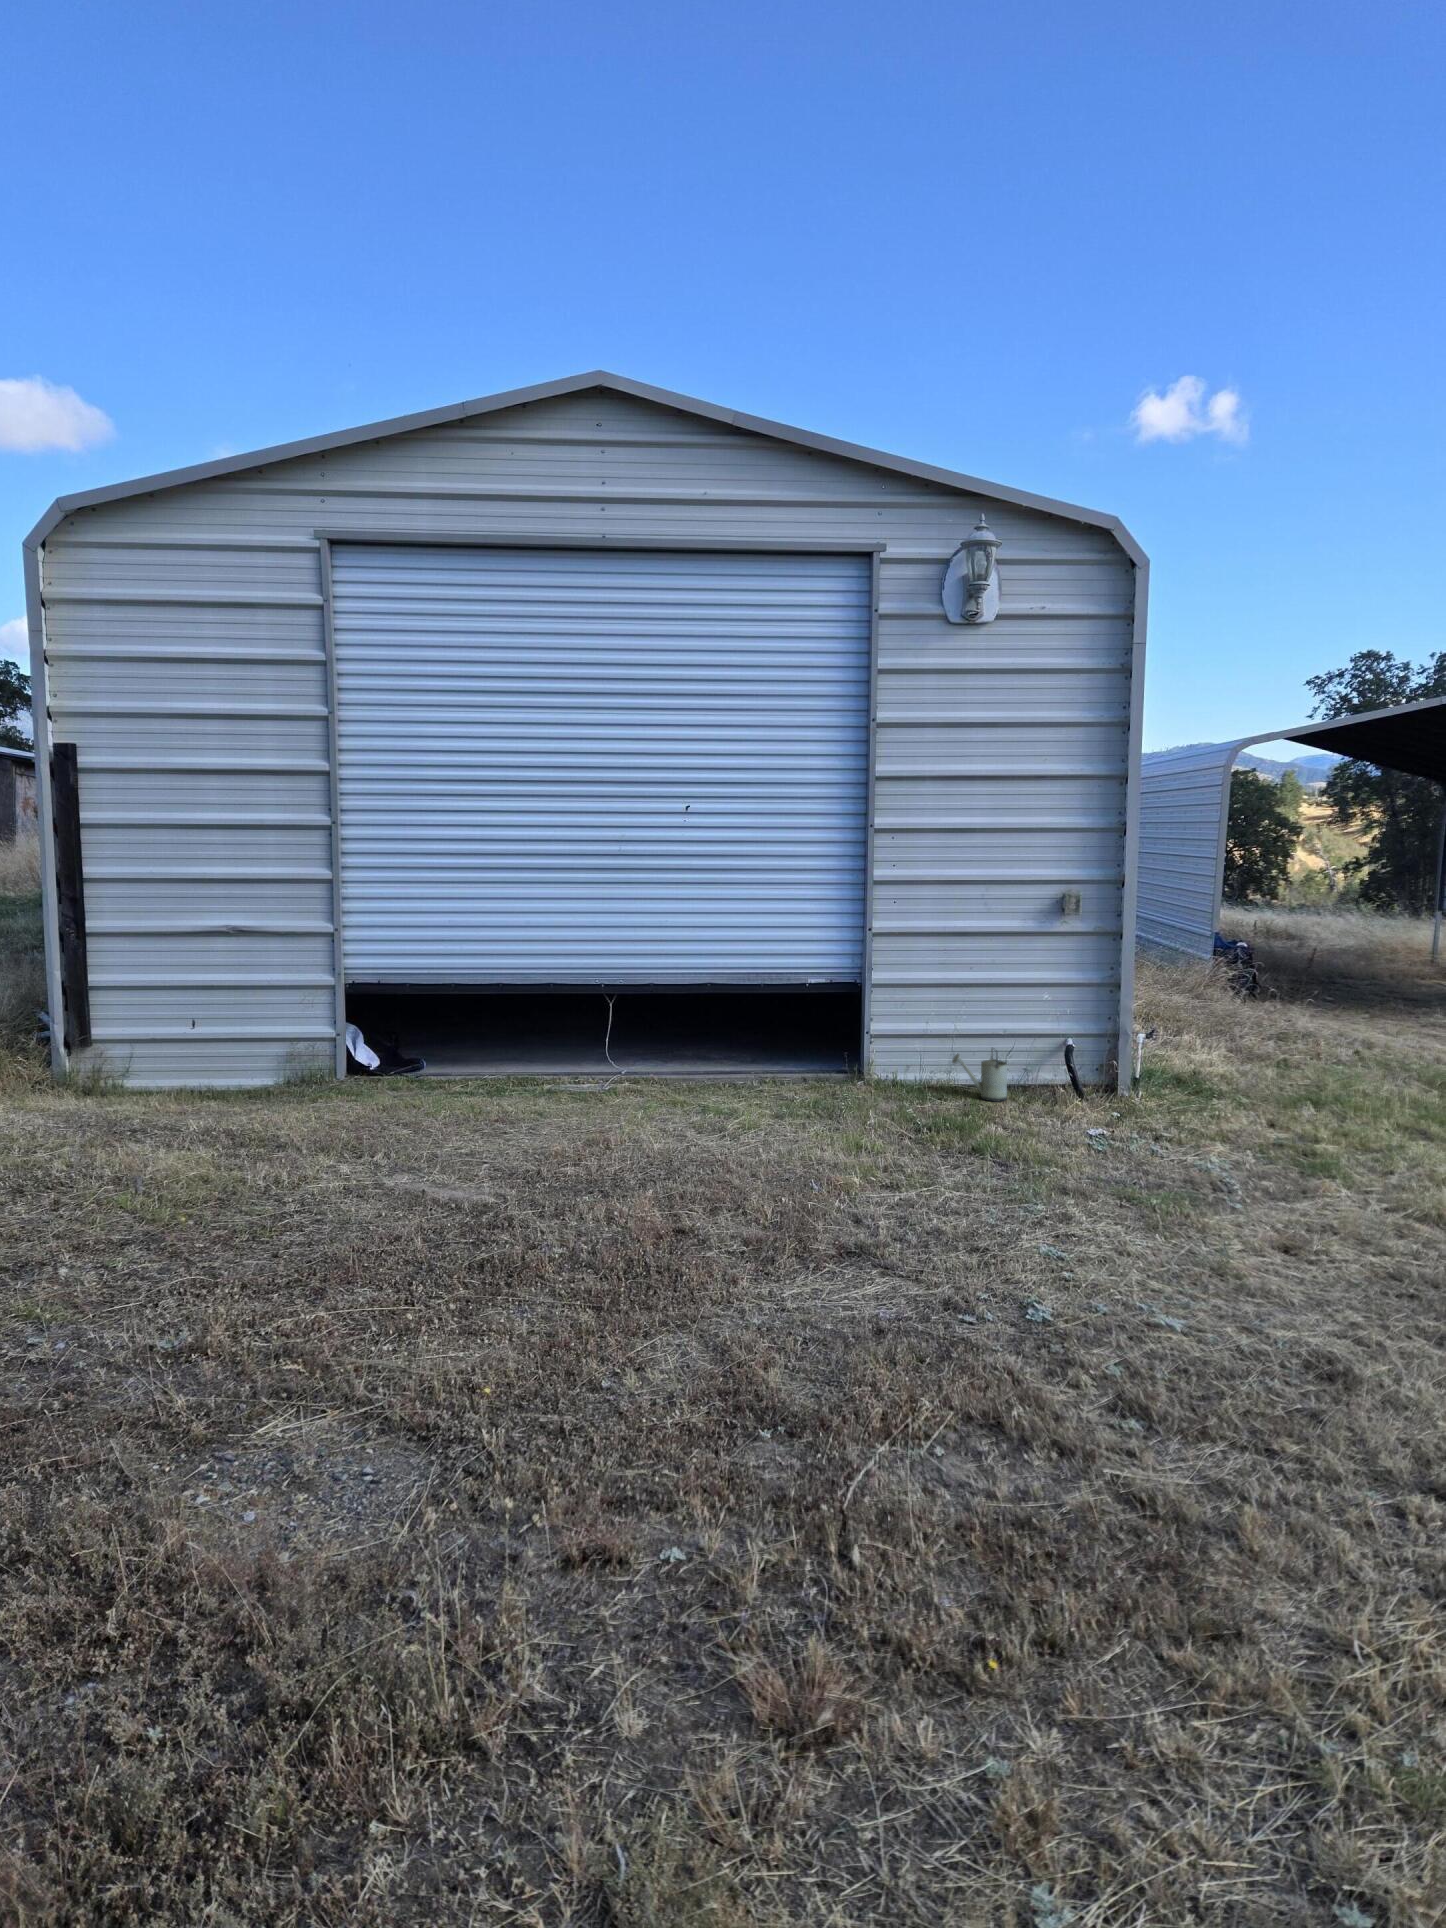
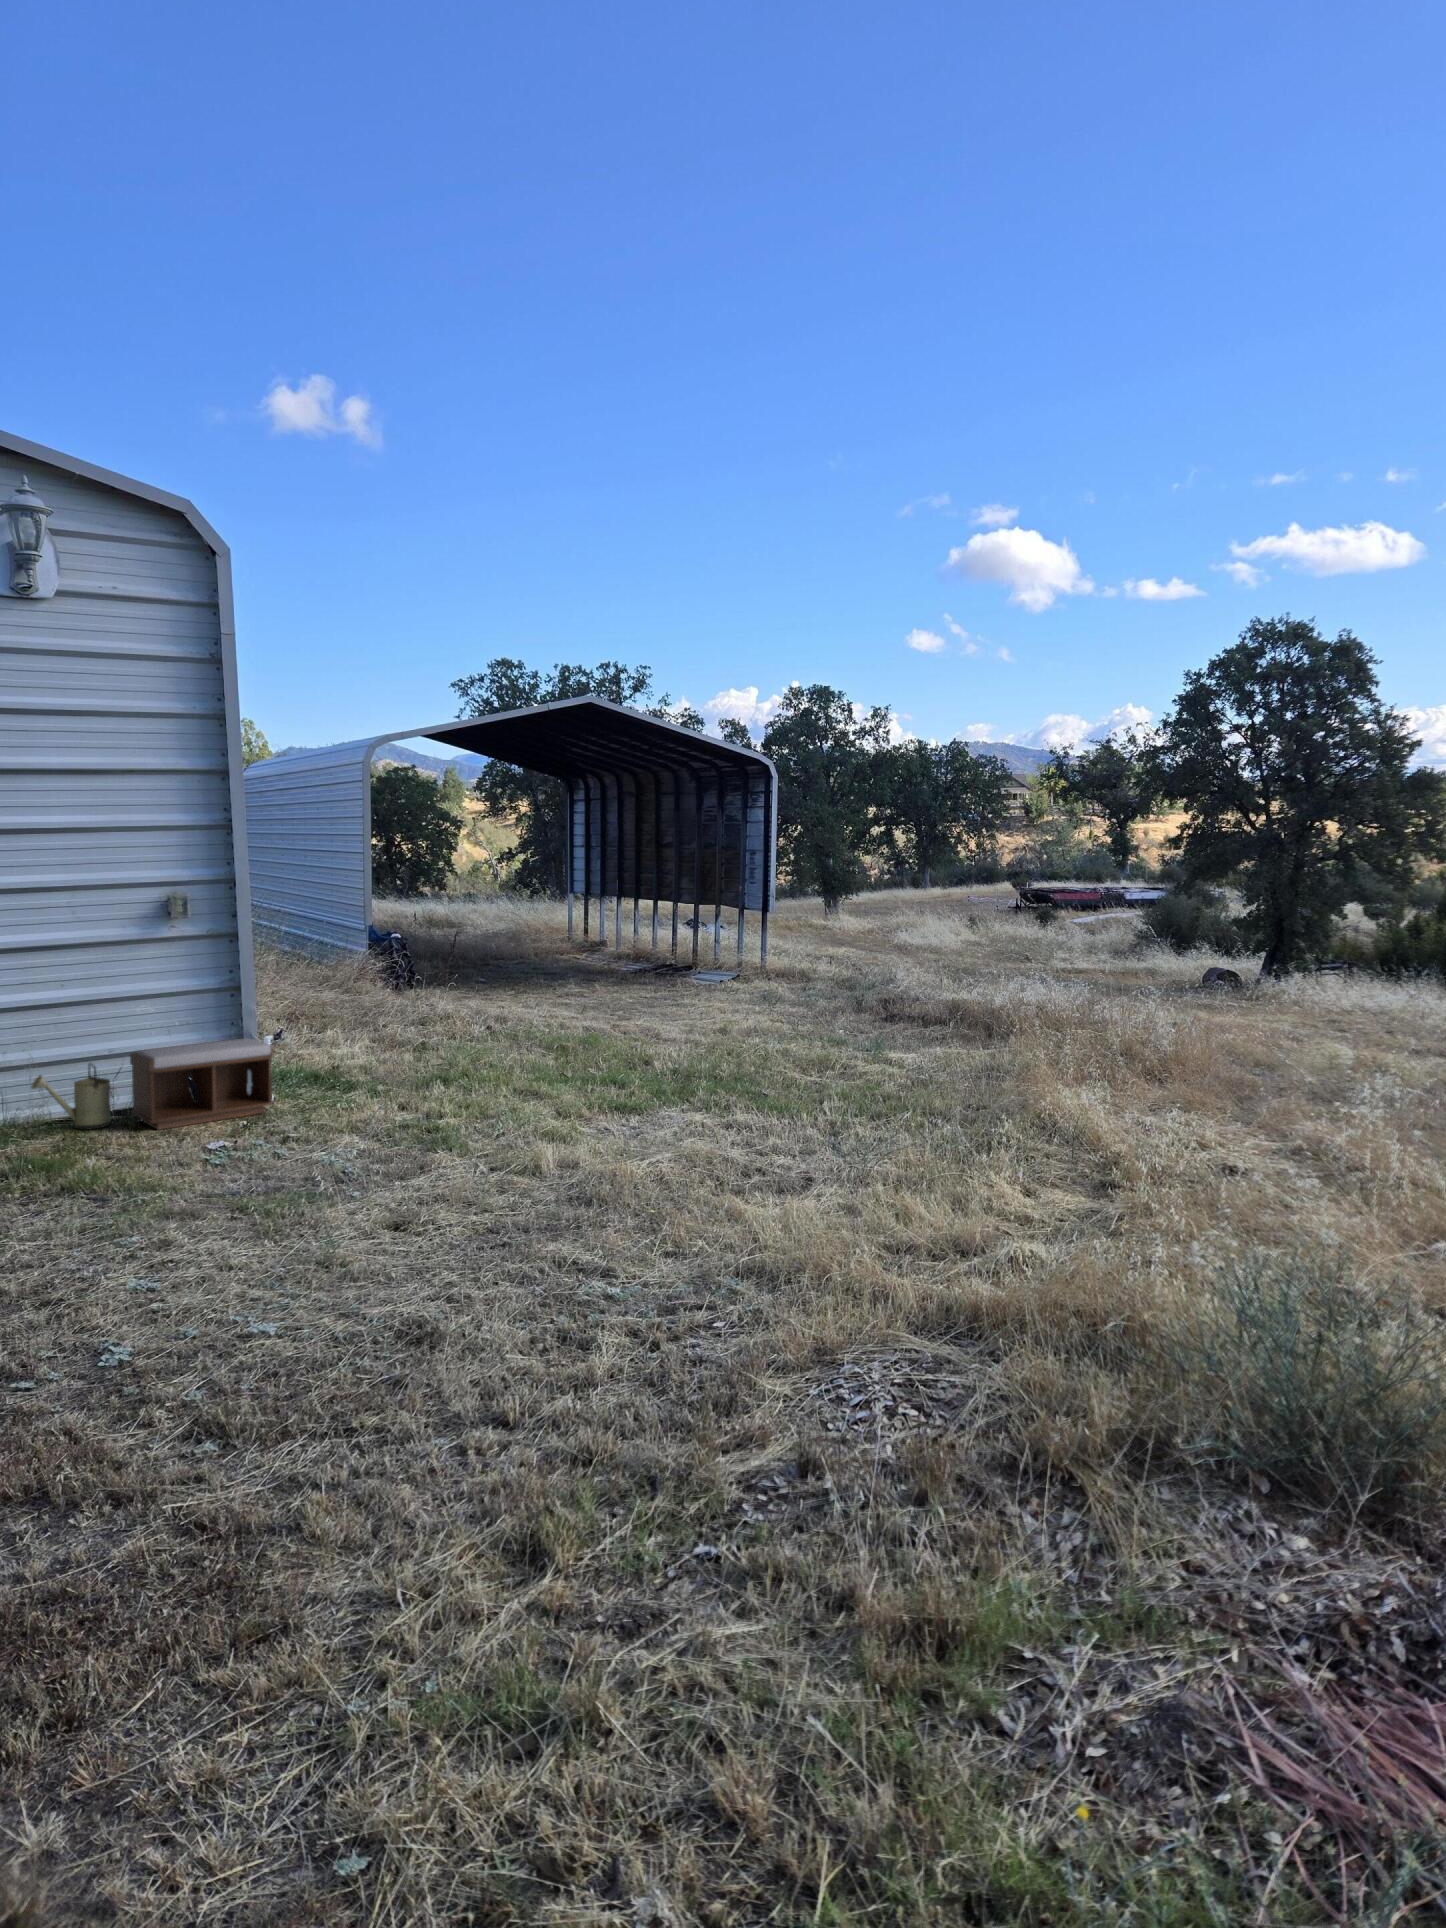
bench: none [1022,1039,1142,1110] -> present [130,1038,273,1130]

